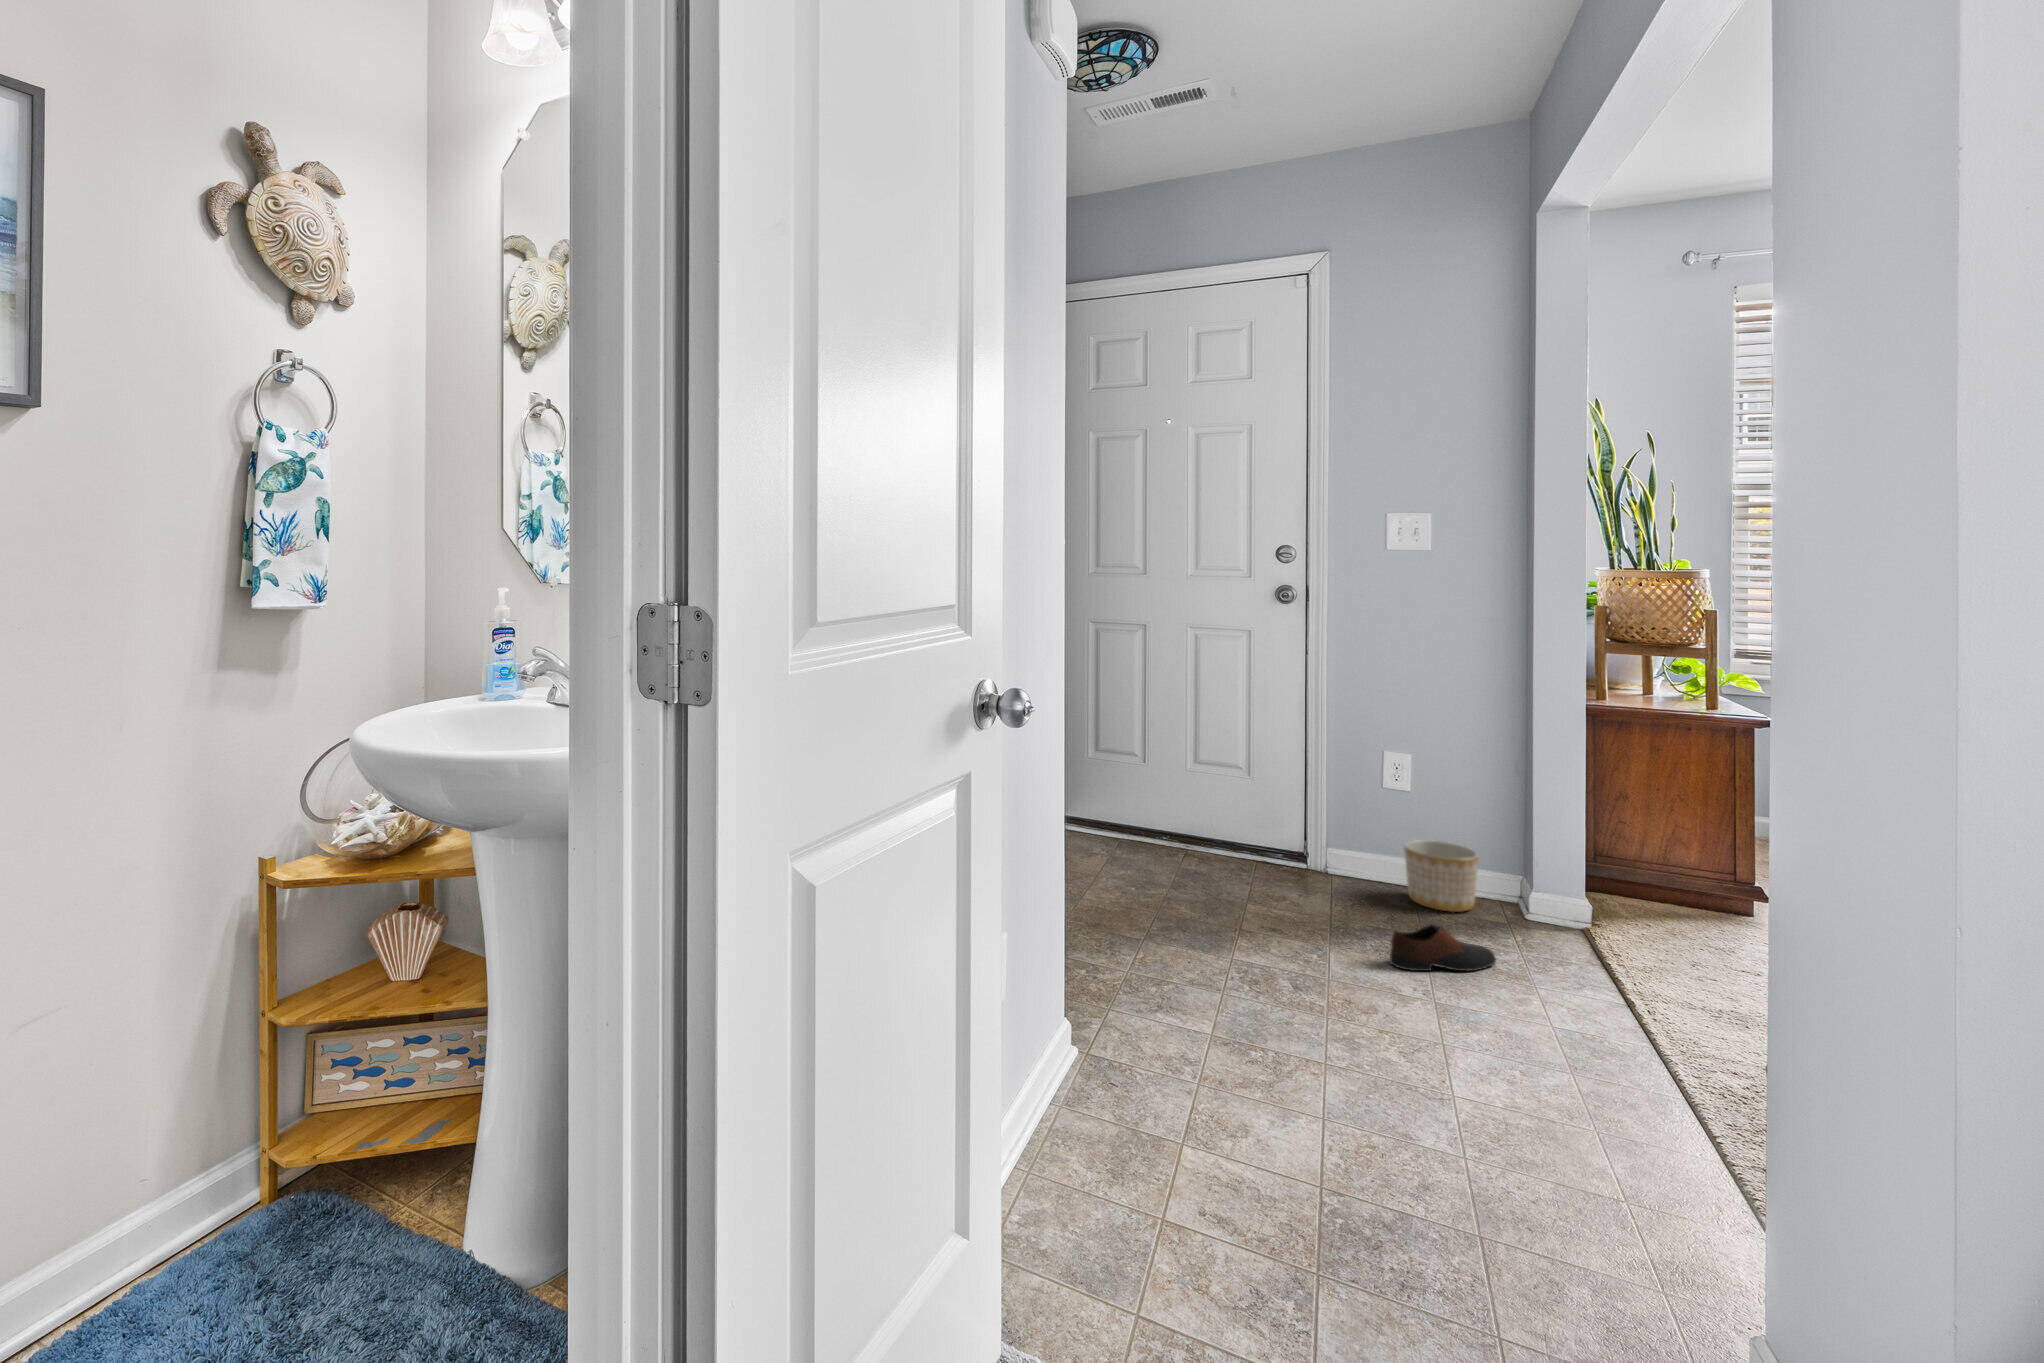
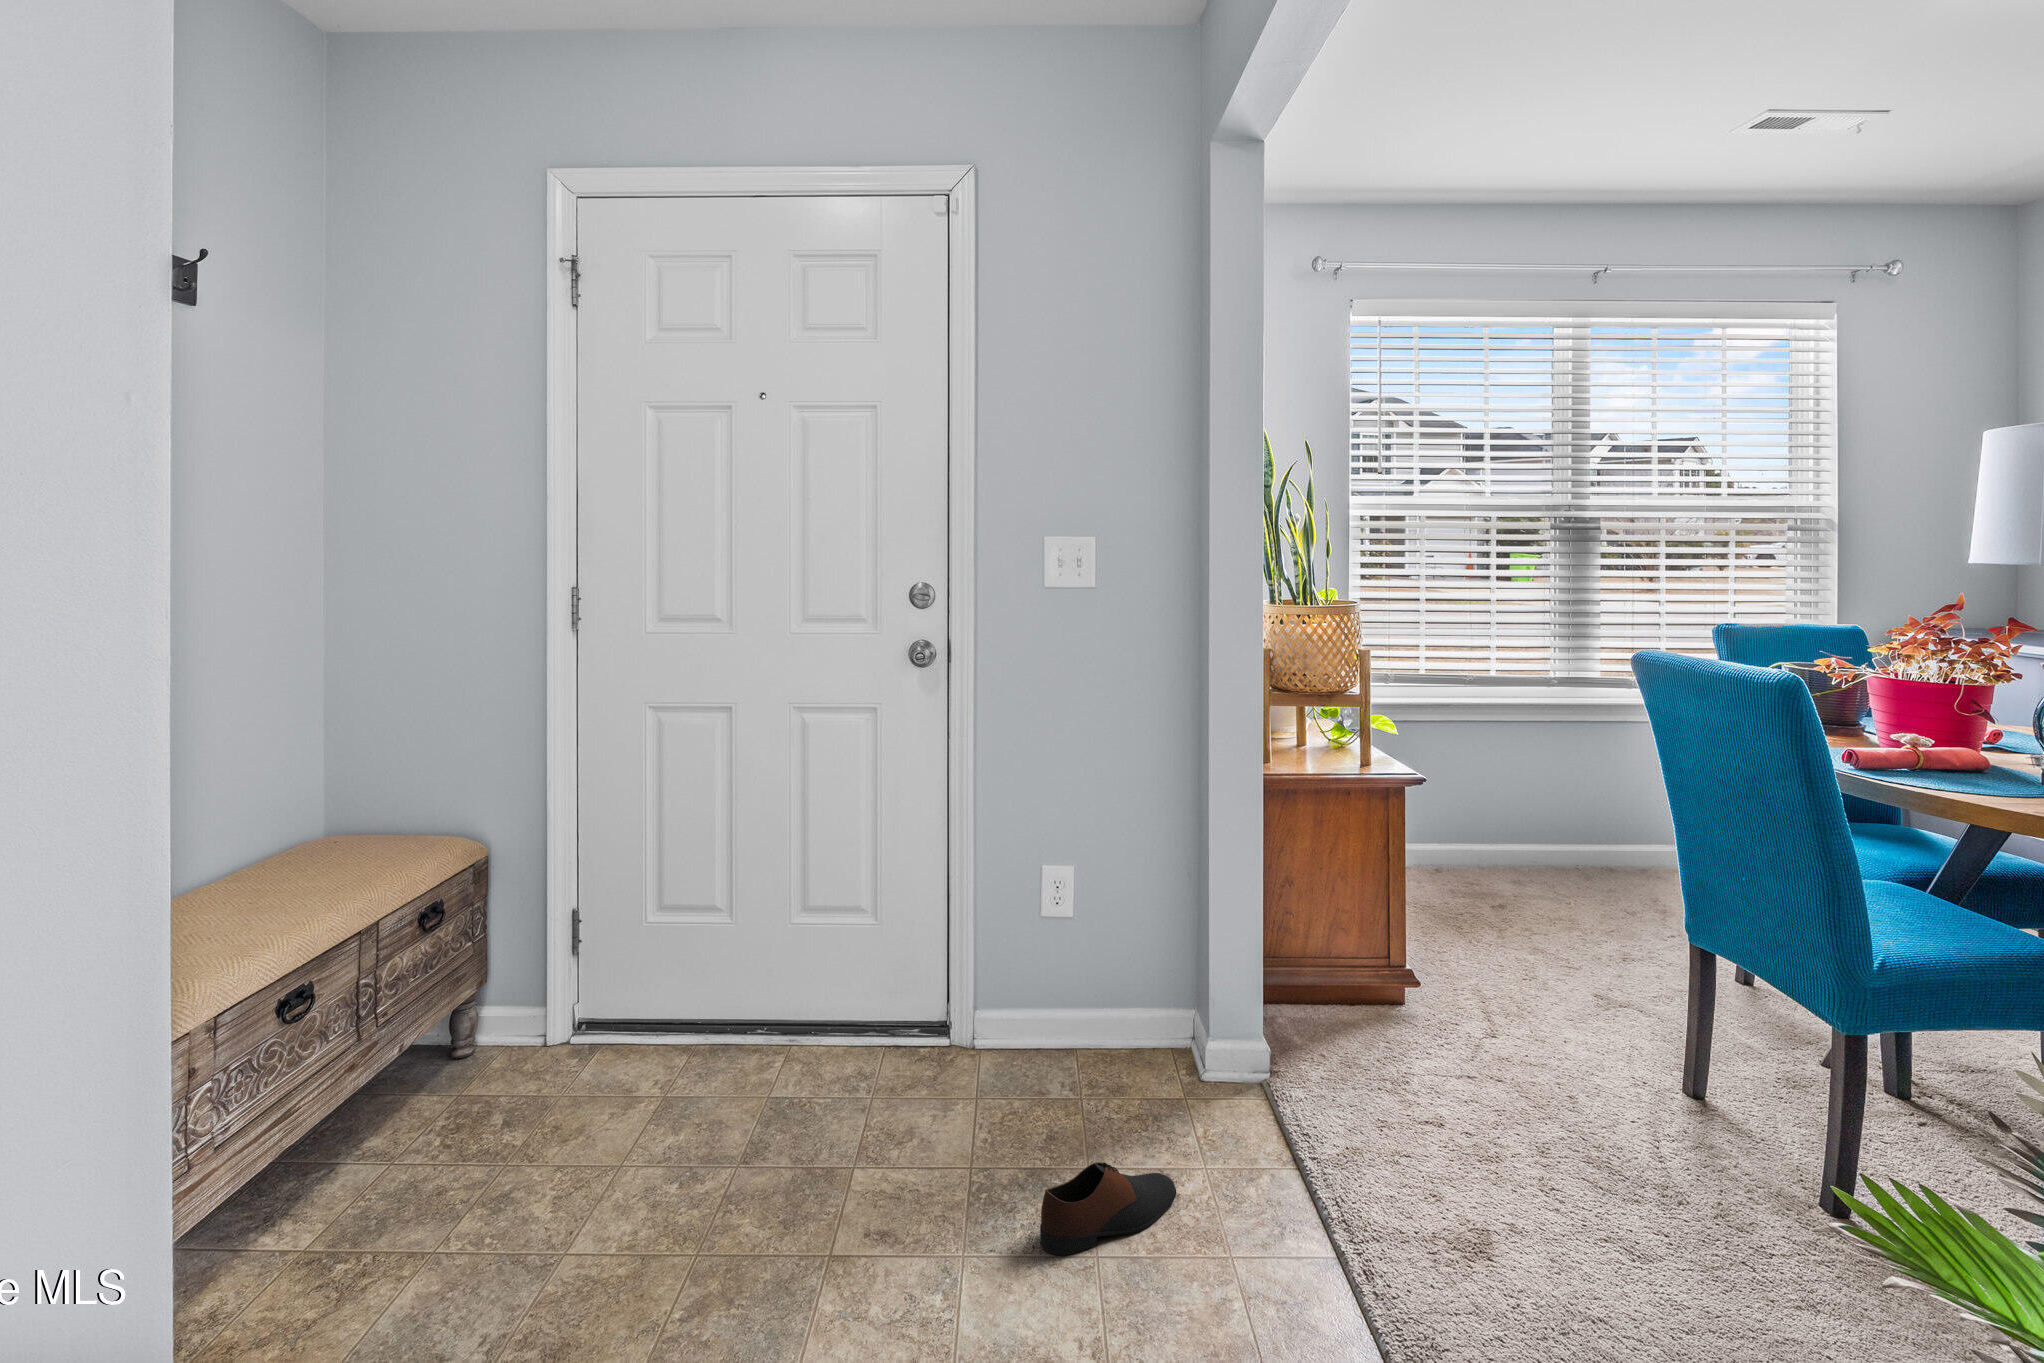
planter: present [1404,840,1478,912] -> none [1063,983,1150,1091]

